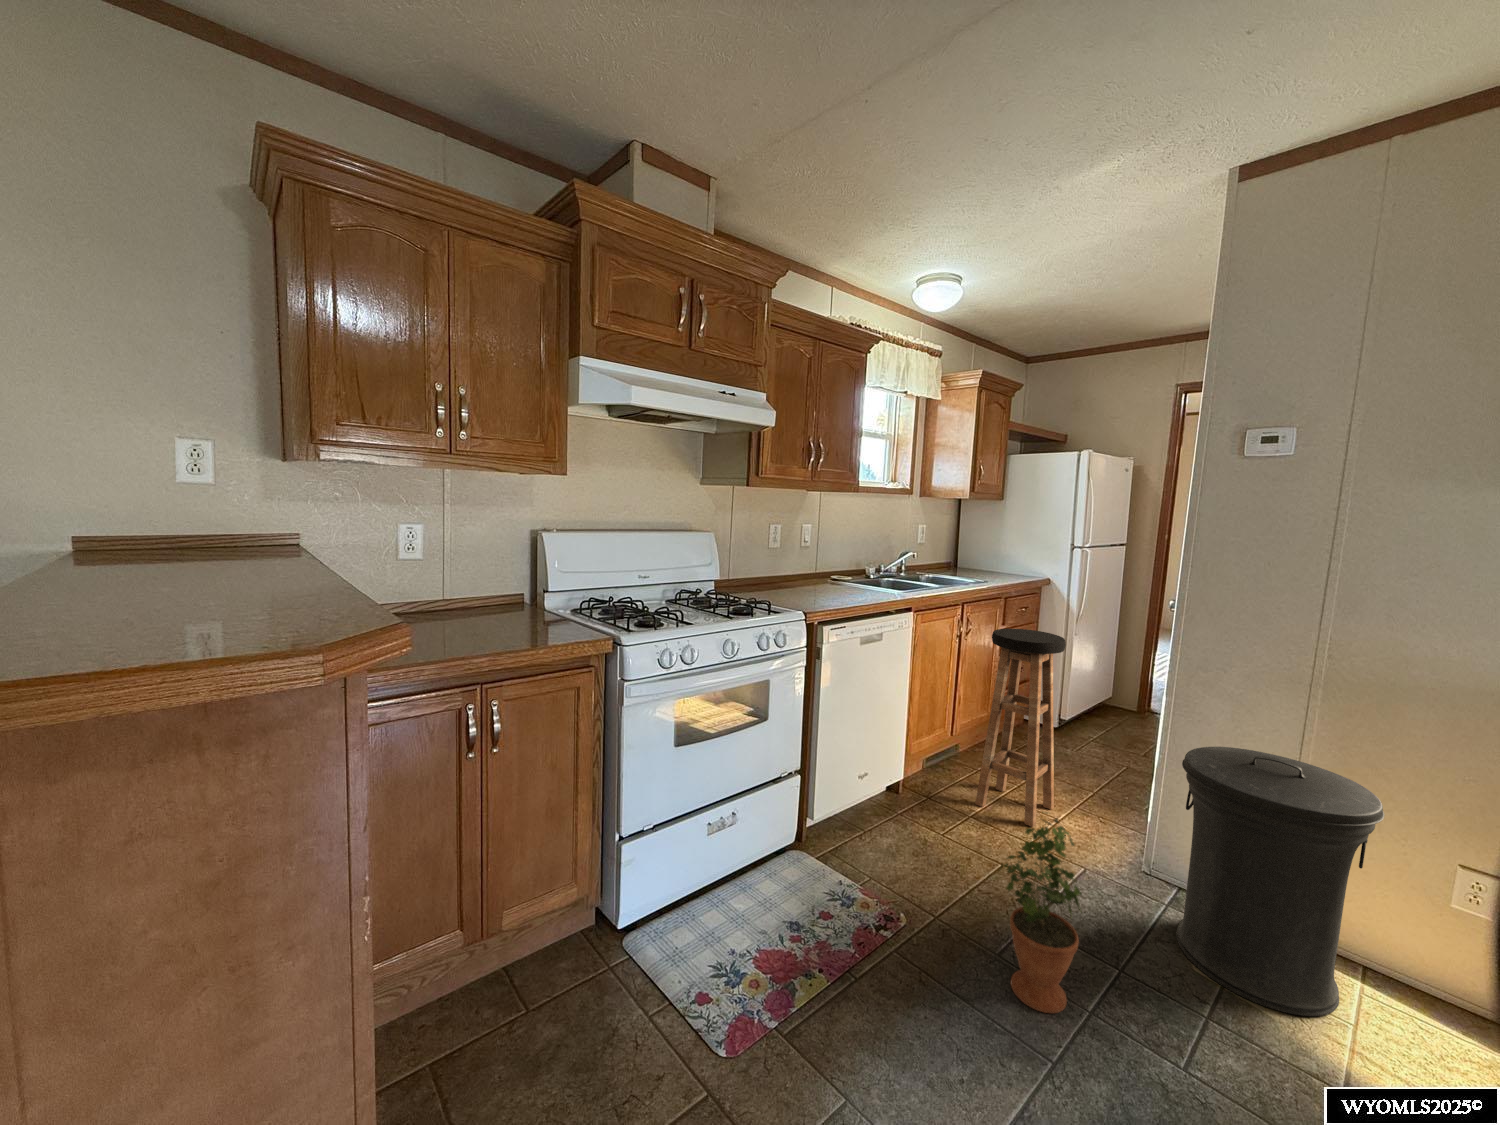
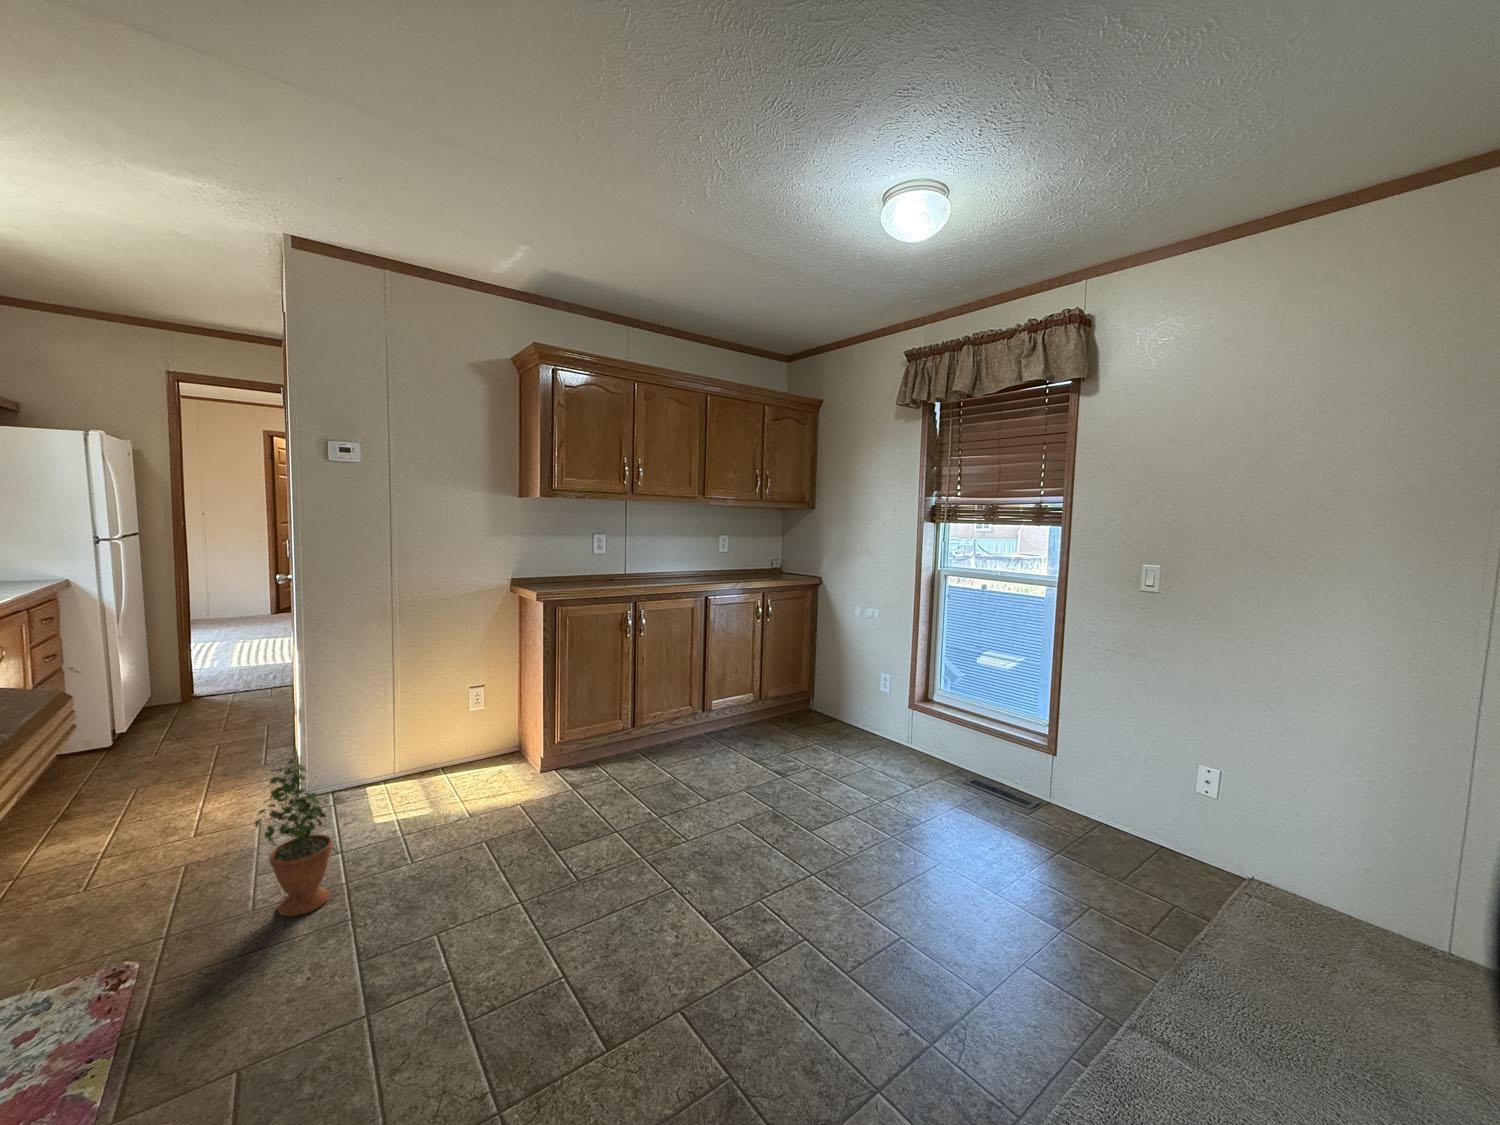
bar stool: present [975,629,1066,827] -> none [72,631,184,849]
trash can: present [1176,747,1384,1016] -> none [336,662,450,821]

